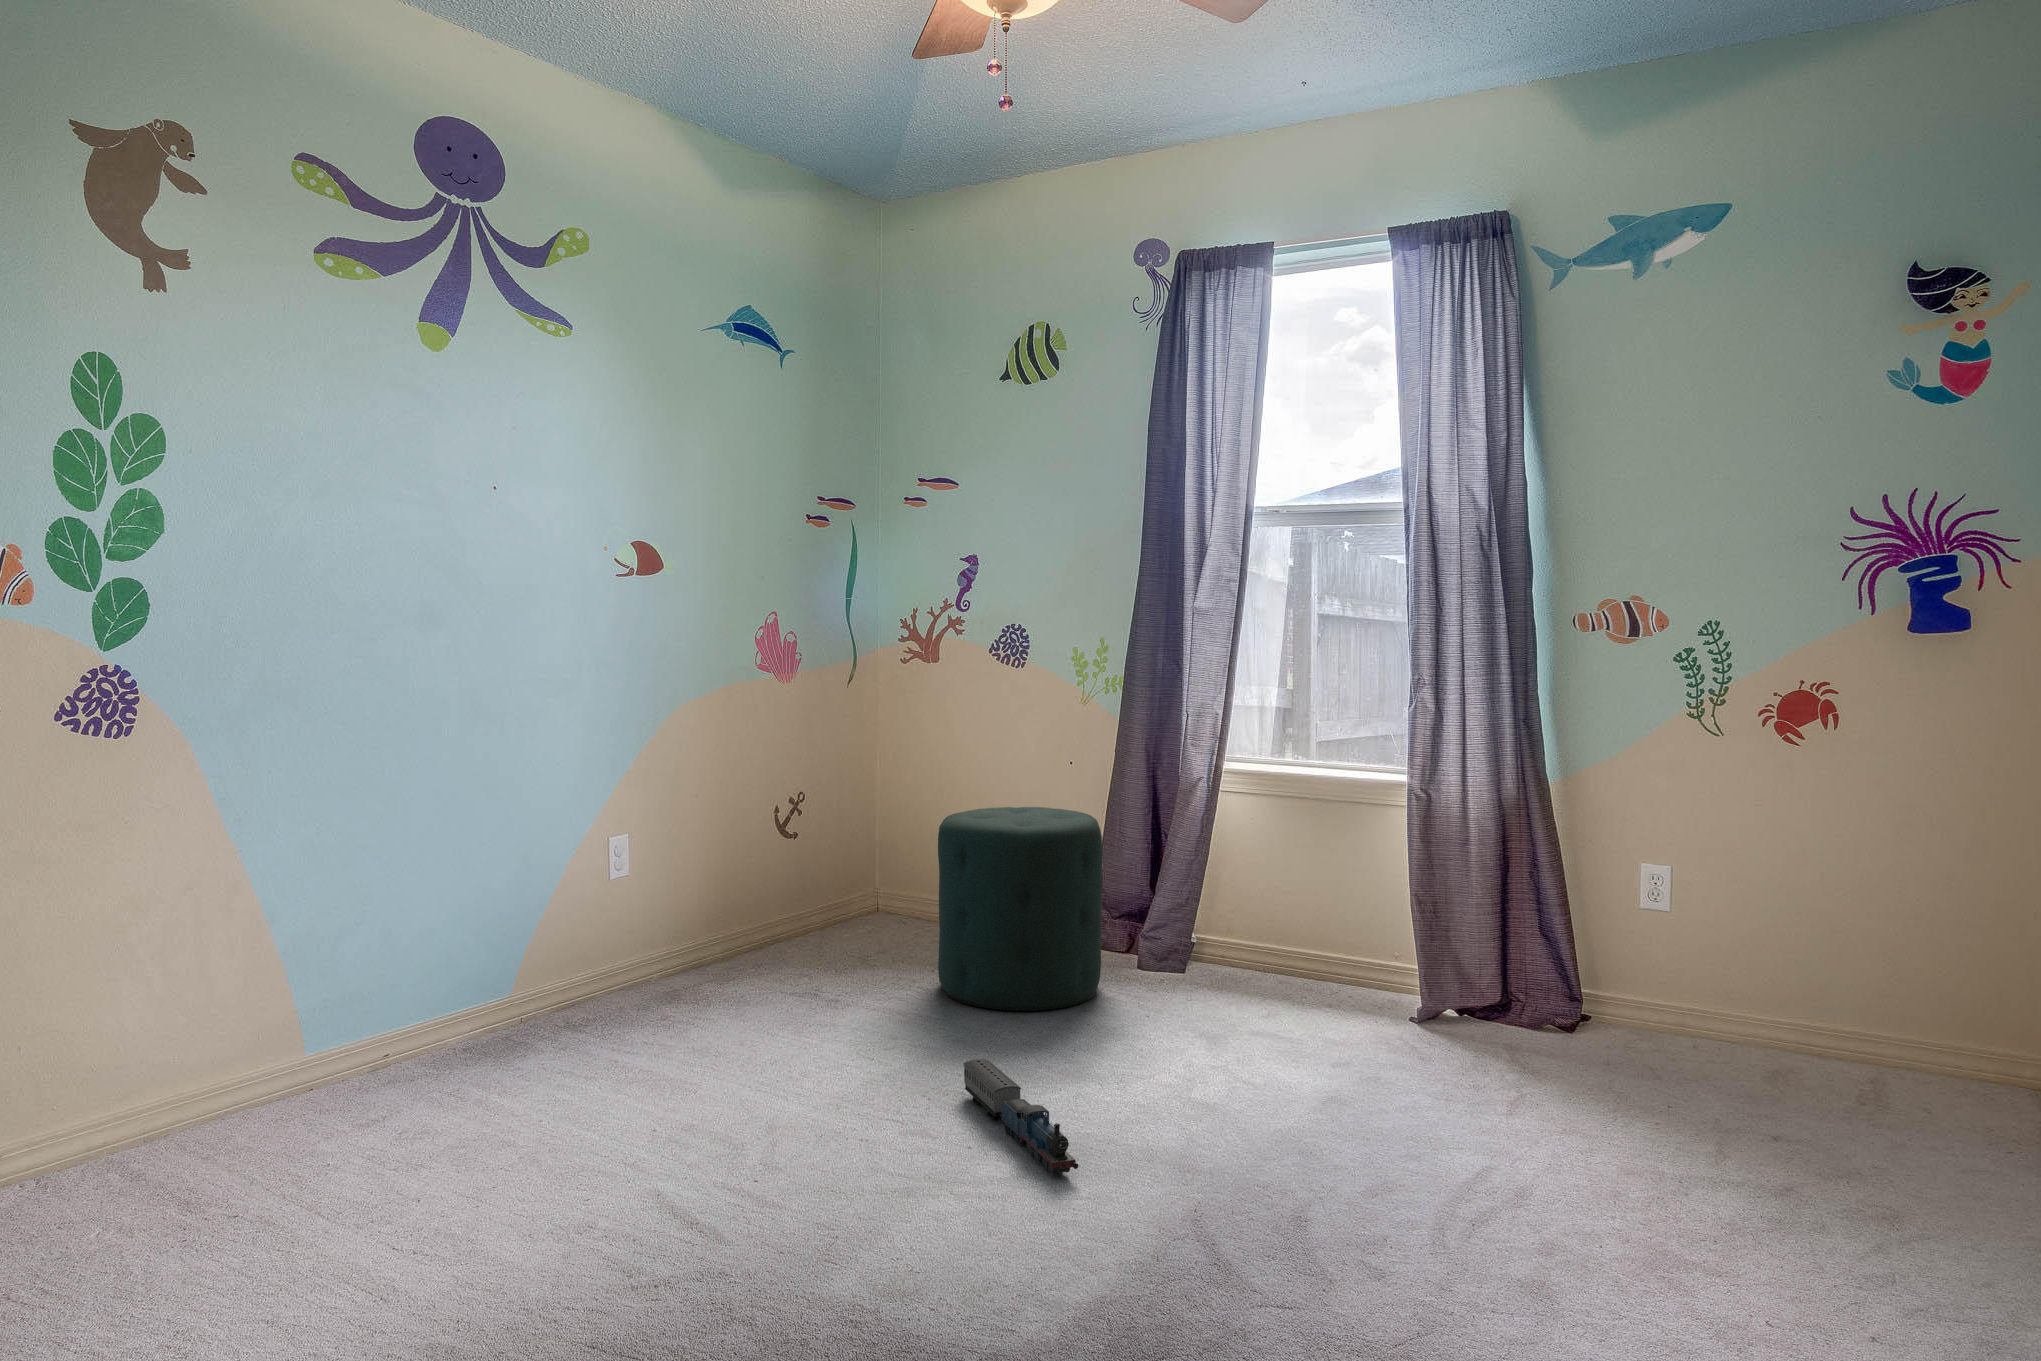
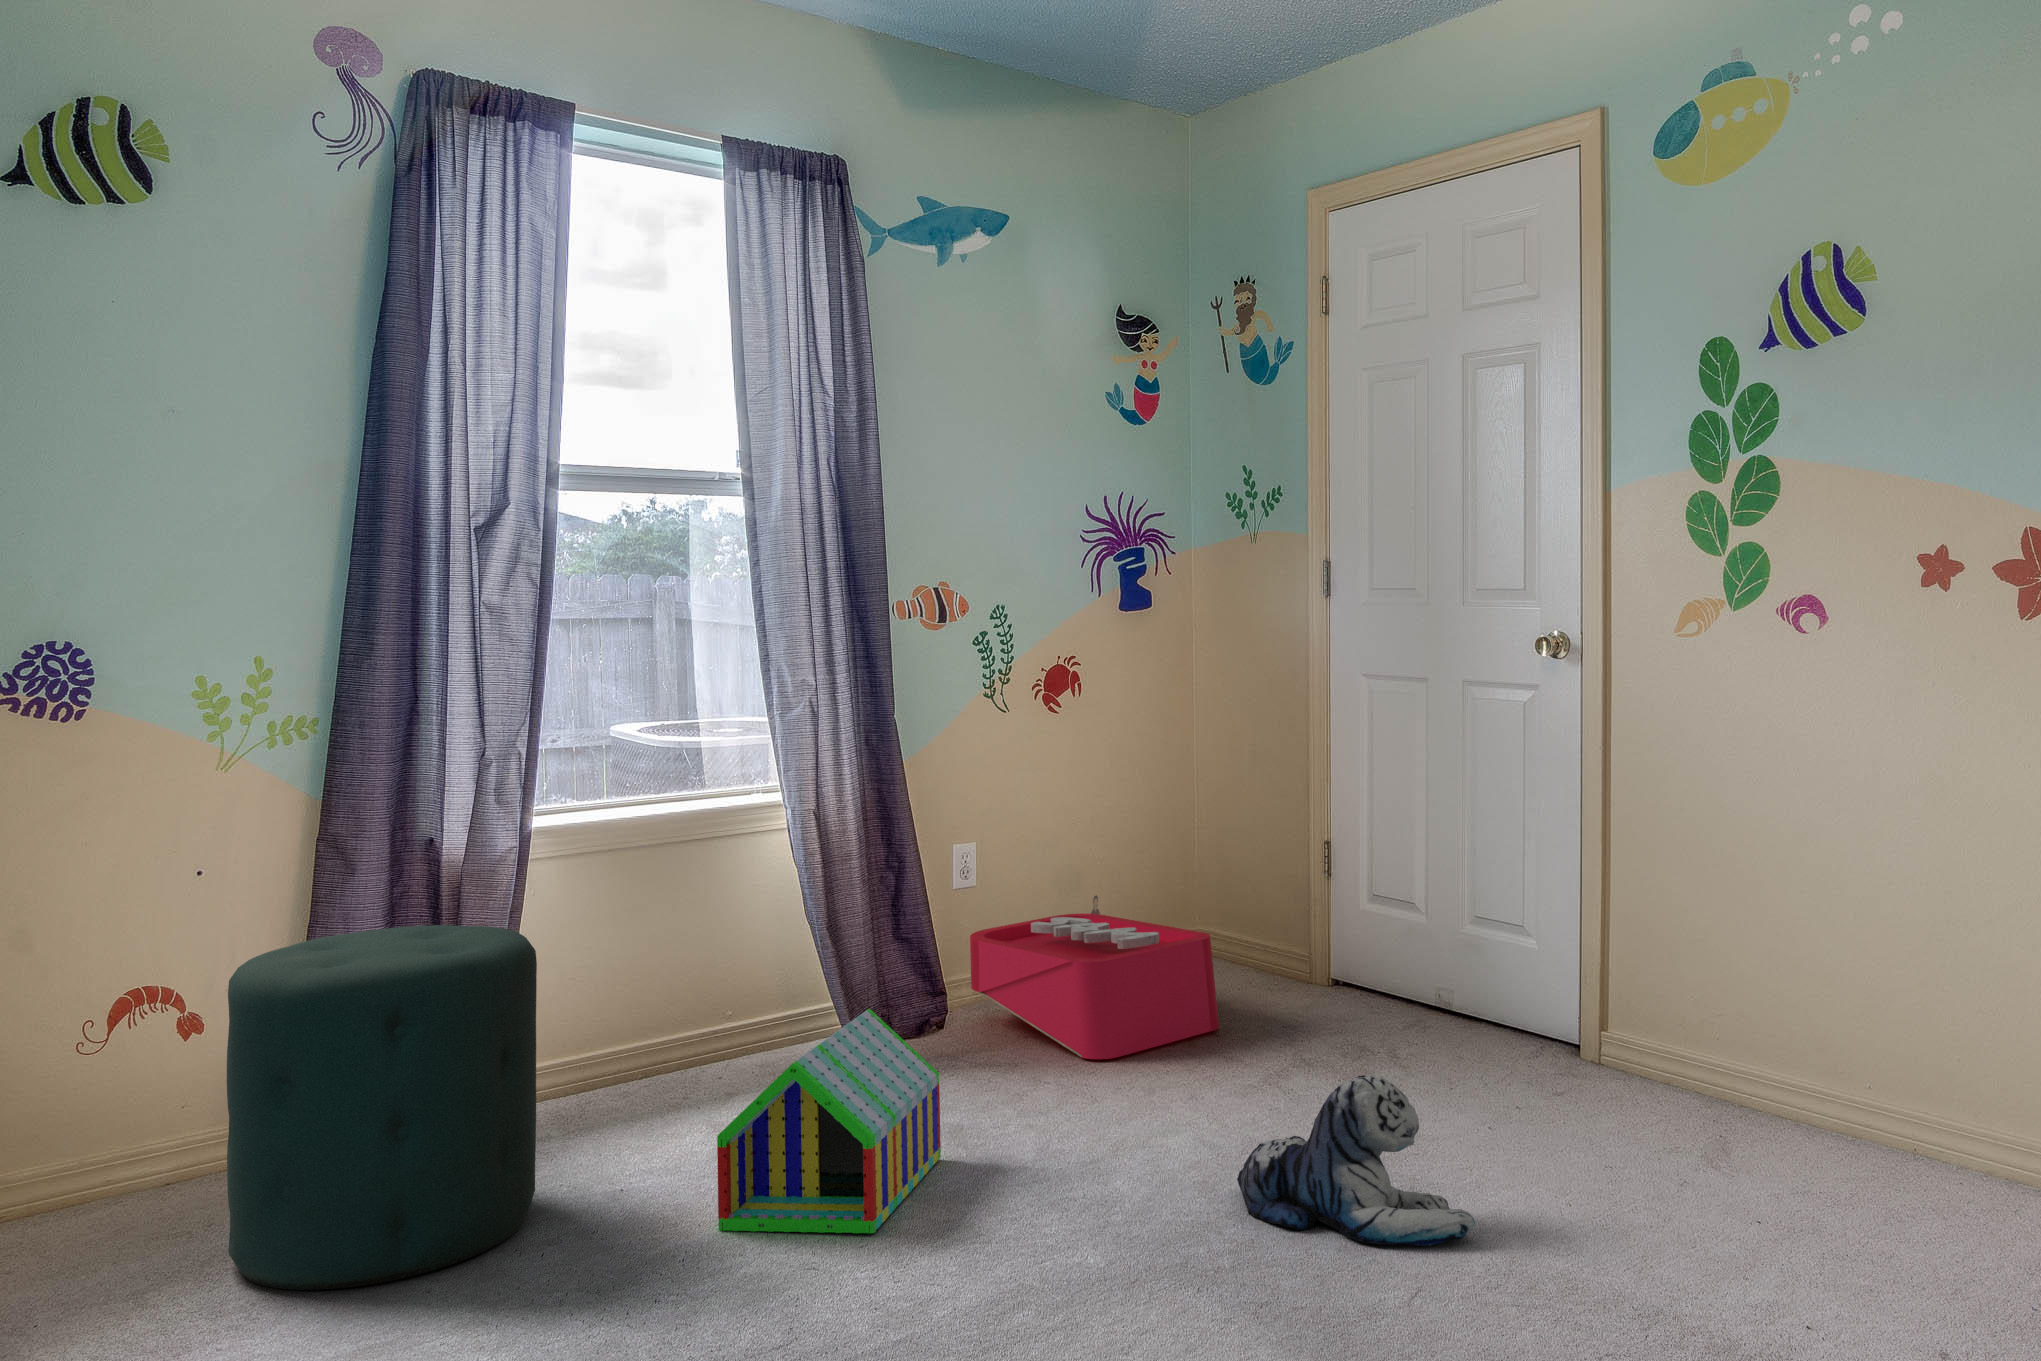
toy house: none [1089,947,1276,1091] -> present [717,1009,941,1234]
storage bin: none [1580,951,1855,1132] -> present [970,895,1219,1059]
toy train: present [963,1059,1078,1174] -> none [778,1236,1122,1324]
plush toy: none [1248,1115,1390,1305] -> present [1237,1075,1476,1246]

